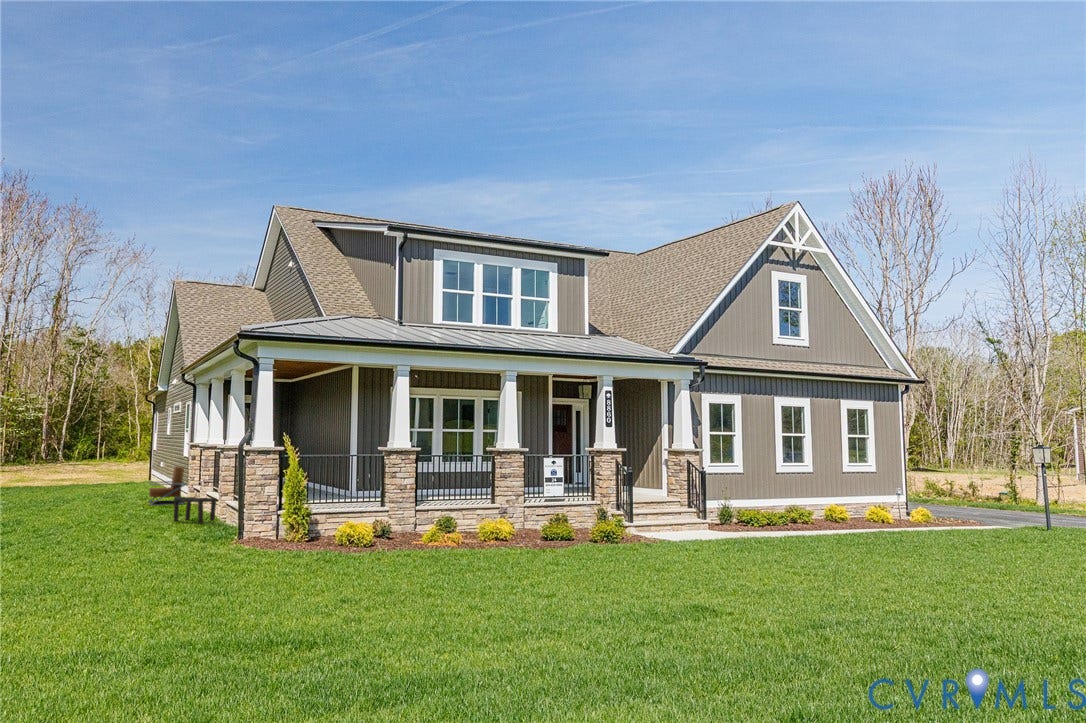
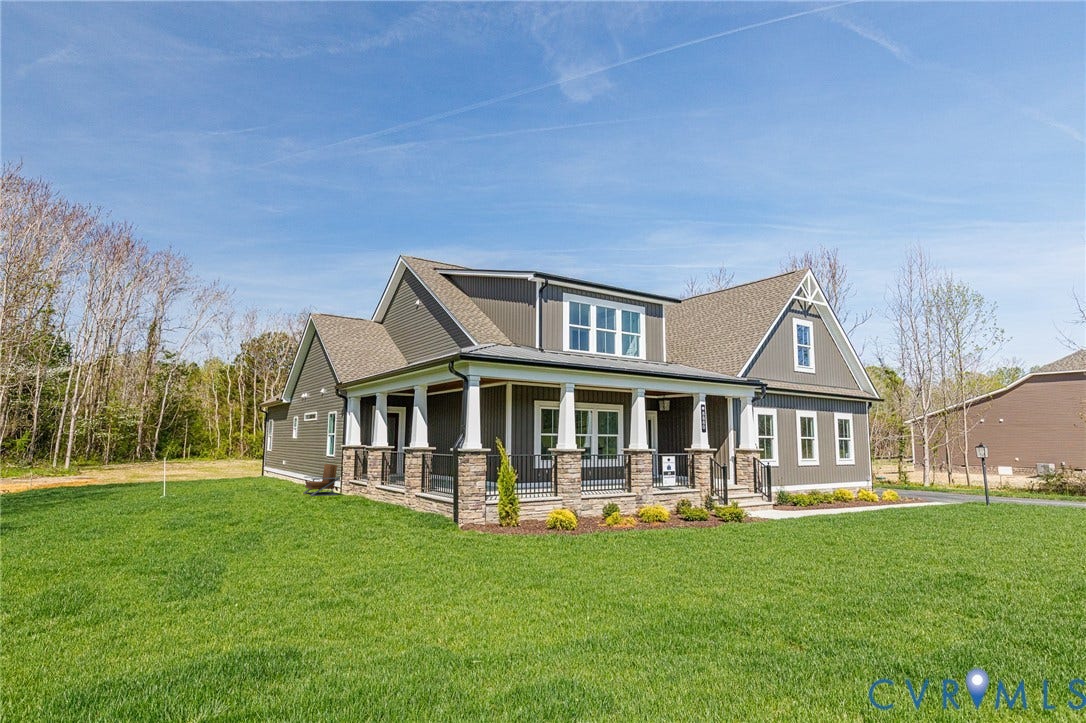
bench: present [174,497,217,524] -> none [363,488,400,510]

